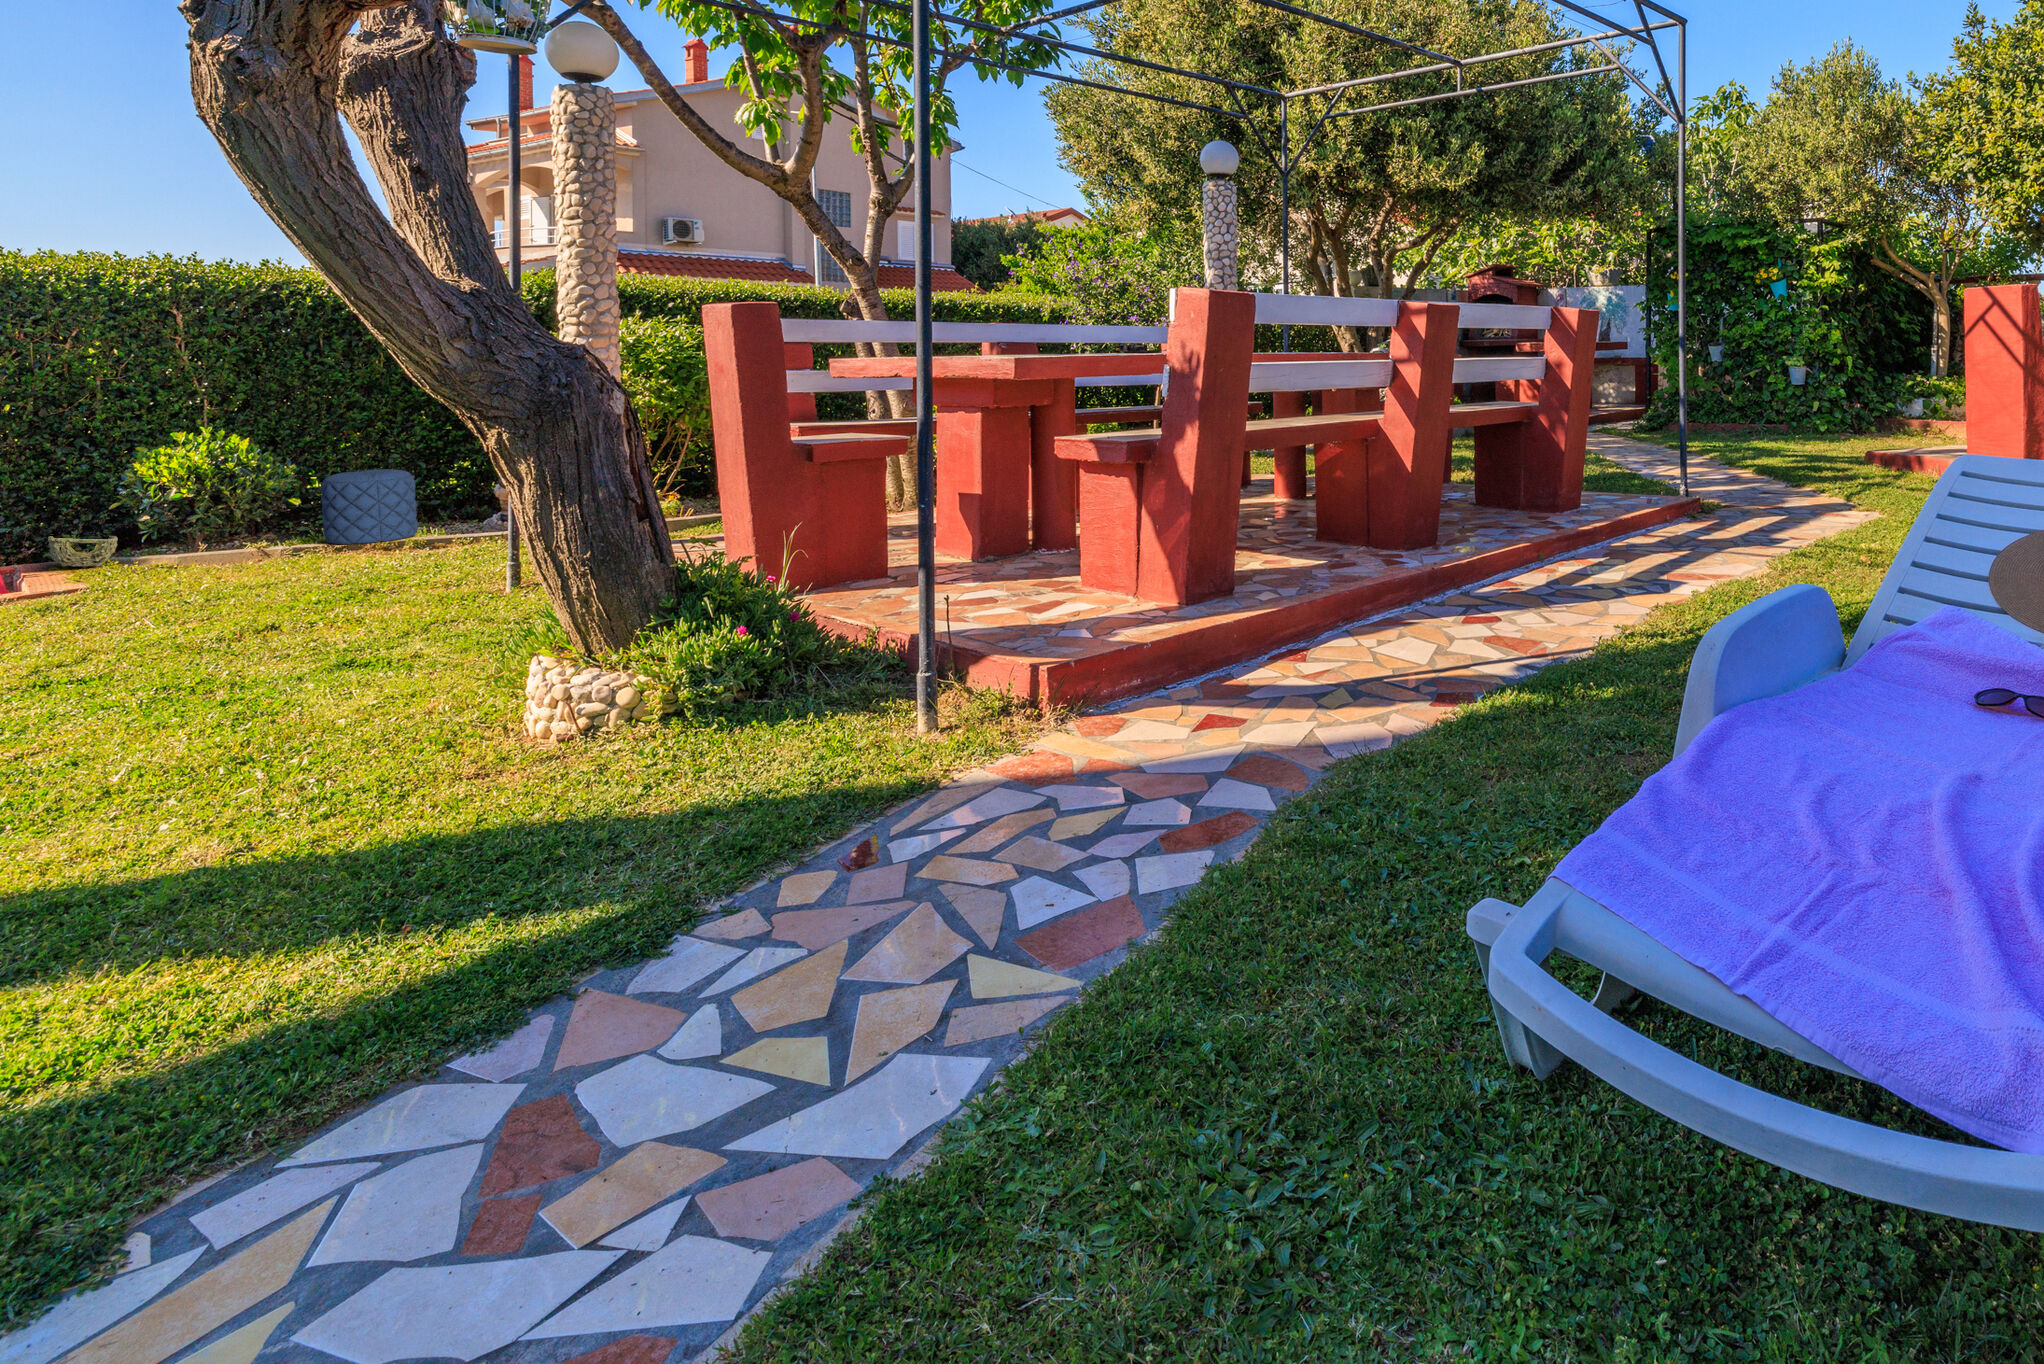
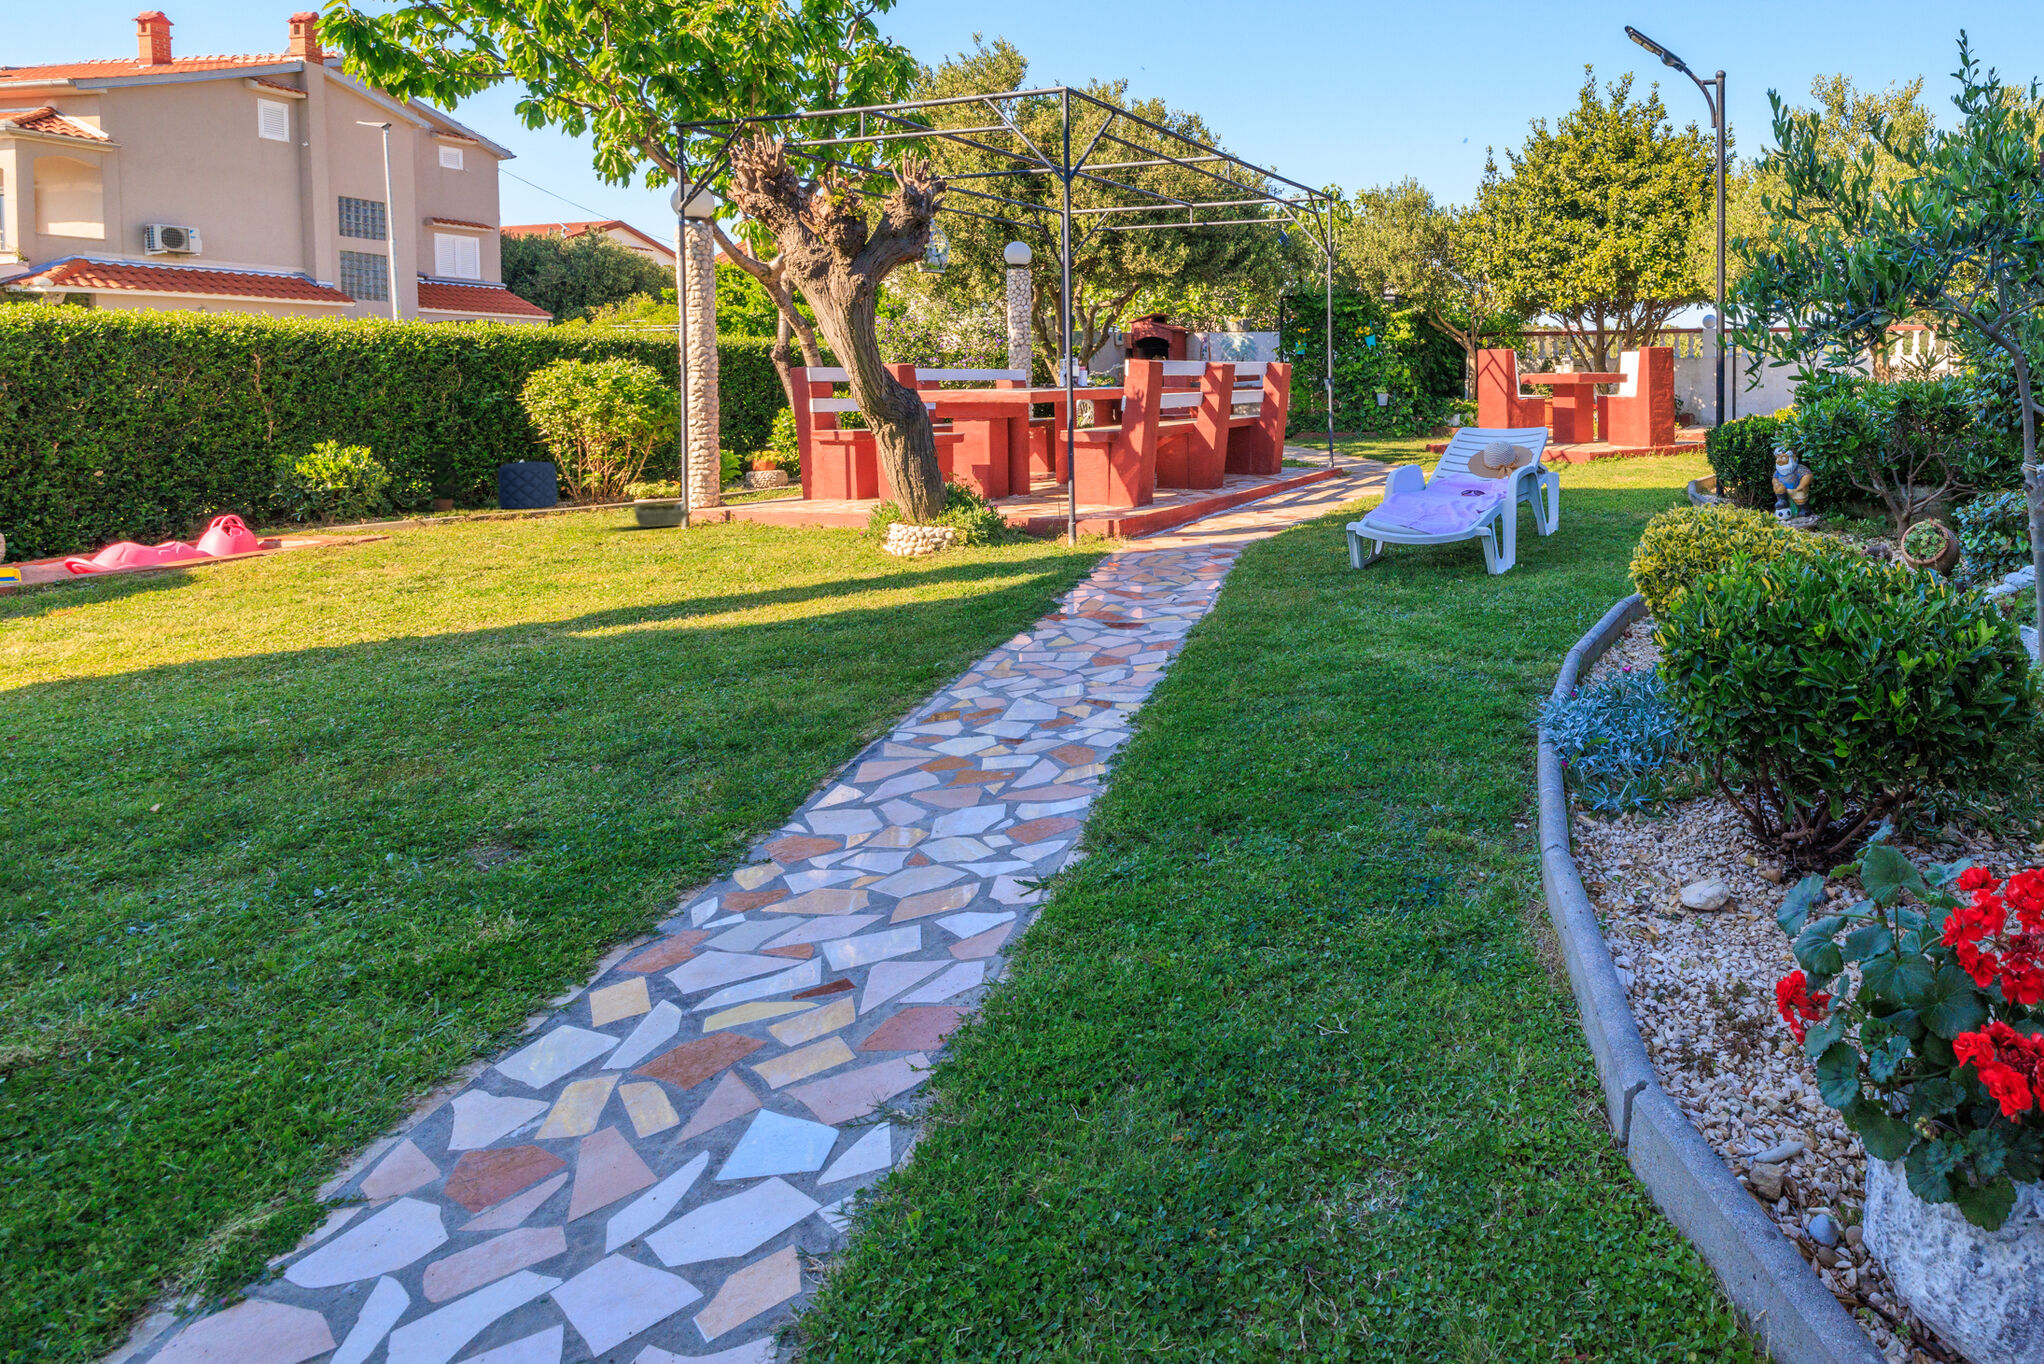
potted plant: none [222,453,295,544] -> present [420,453,465,511]
woven basket: present [48,536,118,568] -> present [634,503,688,527]

